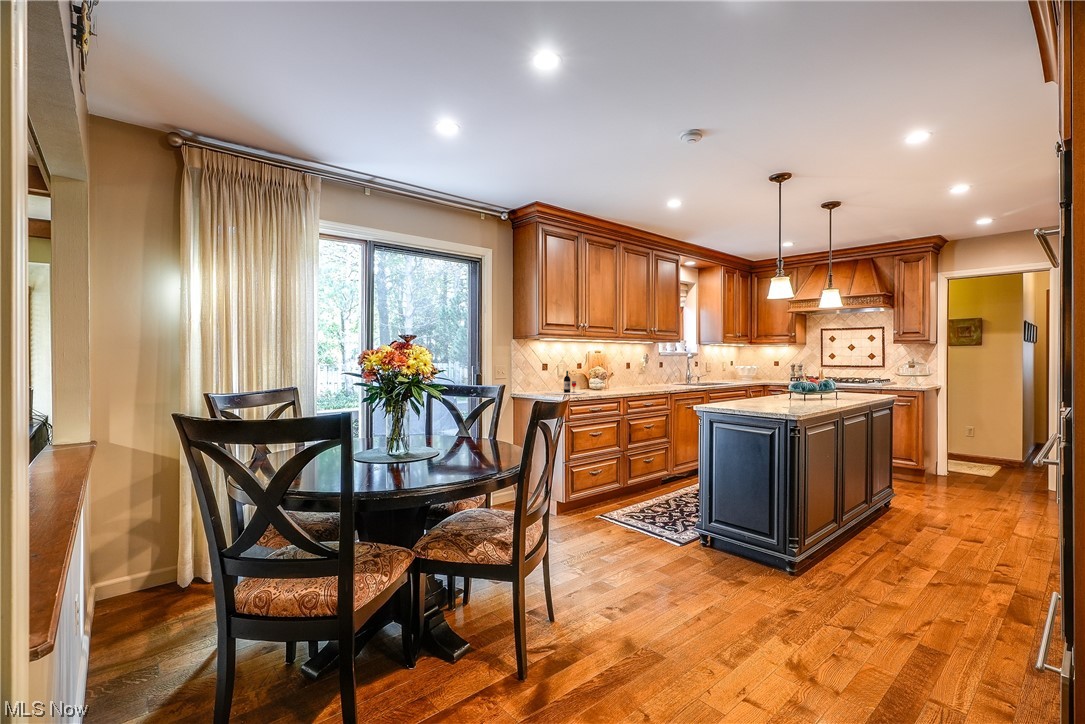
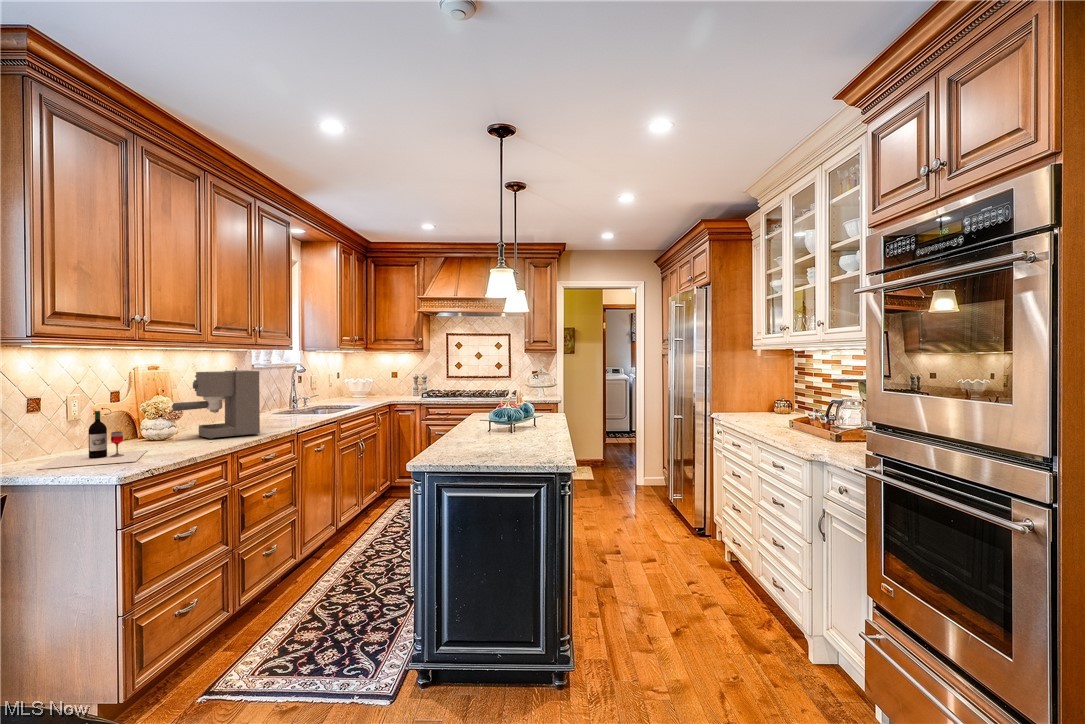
coffee maker: none [601,354,643,391] -> present [172,370,260,439]

